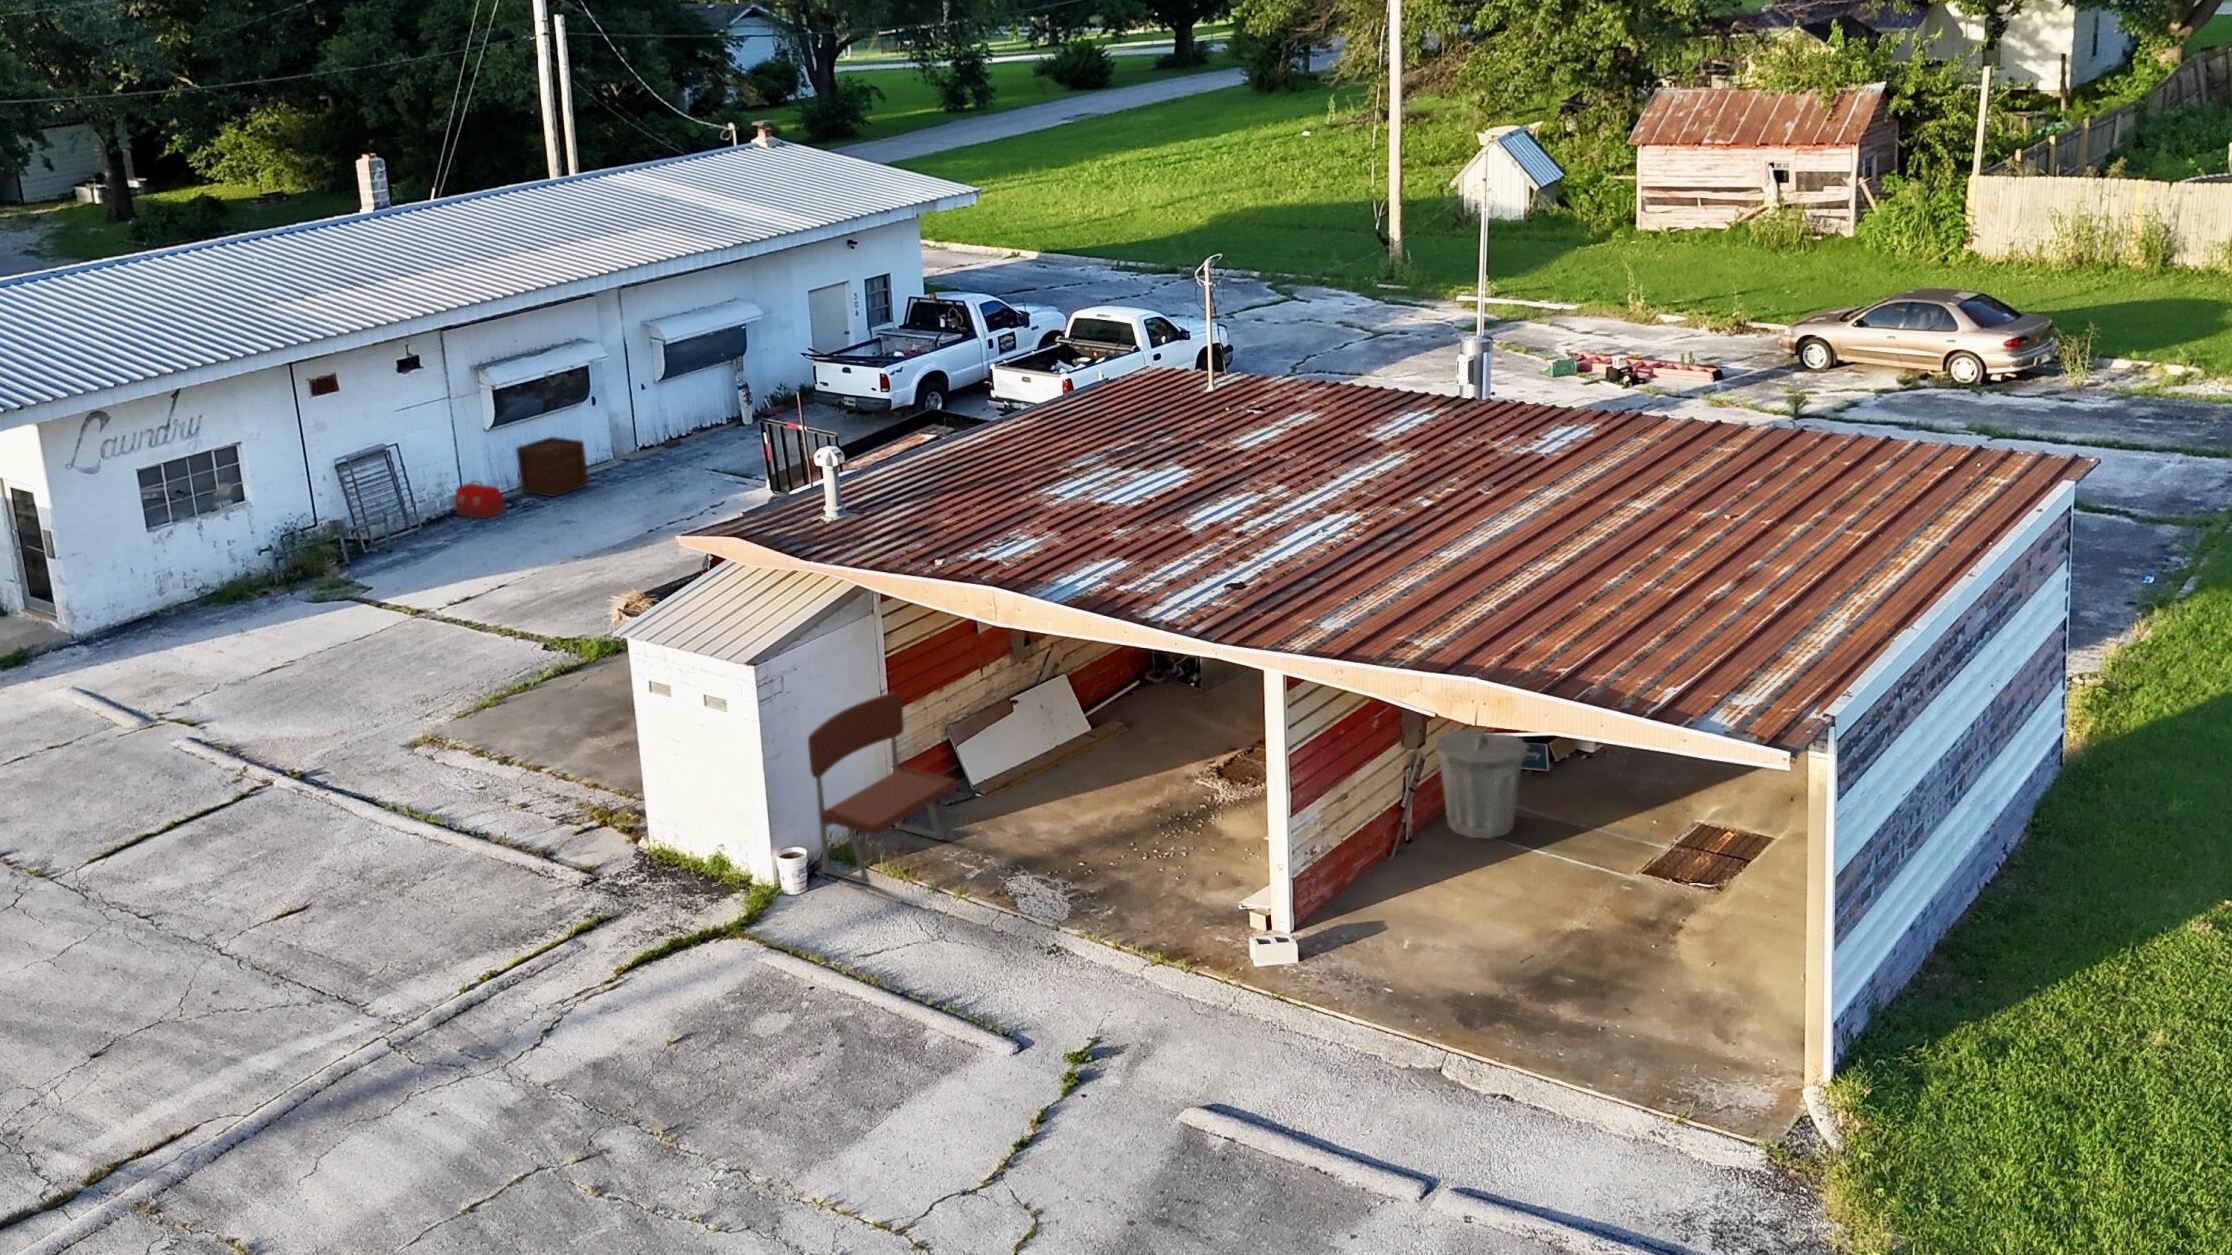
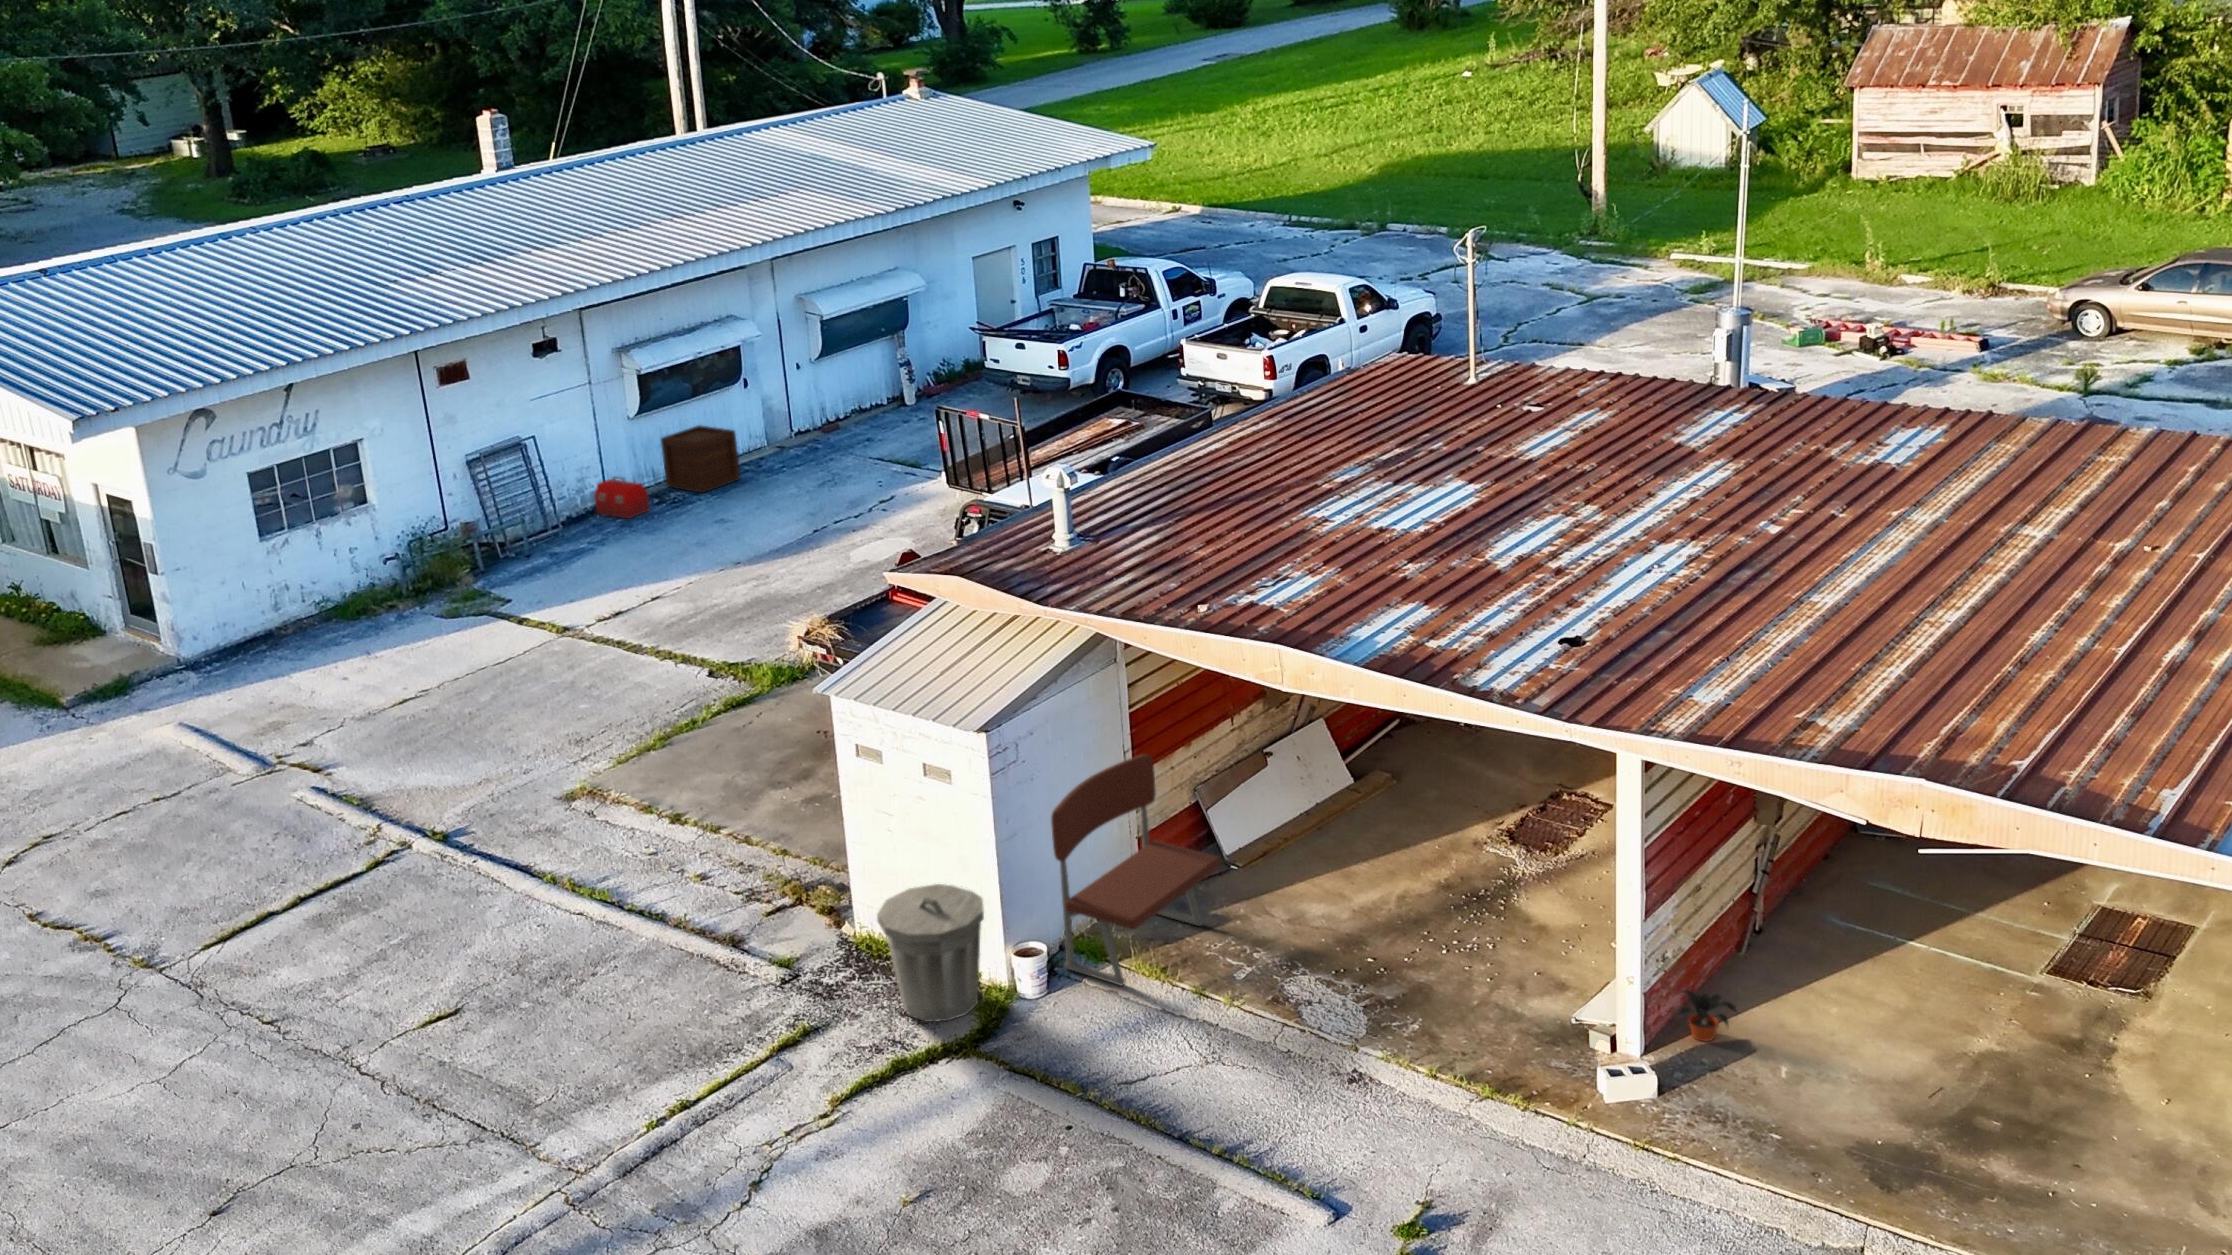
trash can: present [1436,730,1527,839] -> present [877,884,984,1022]
potted plant: none [1324,881,1373,924] -> present [1680,990,1736,1041]

